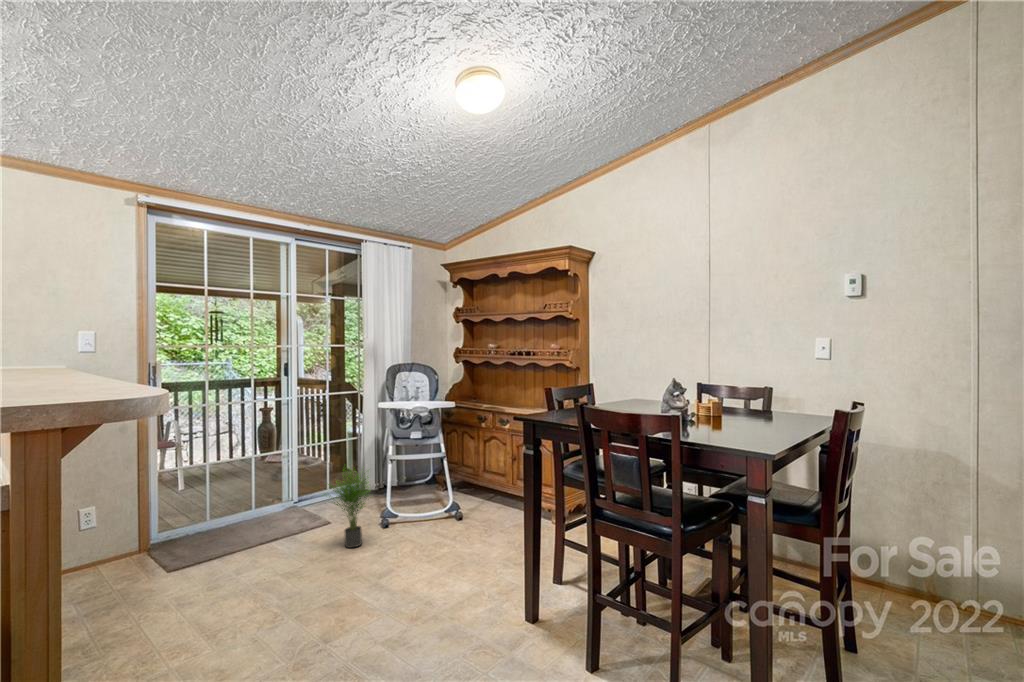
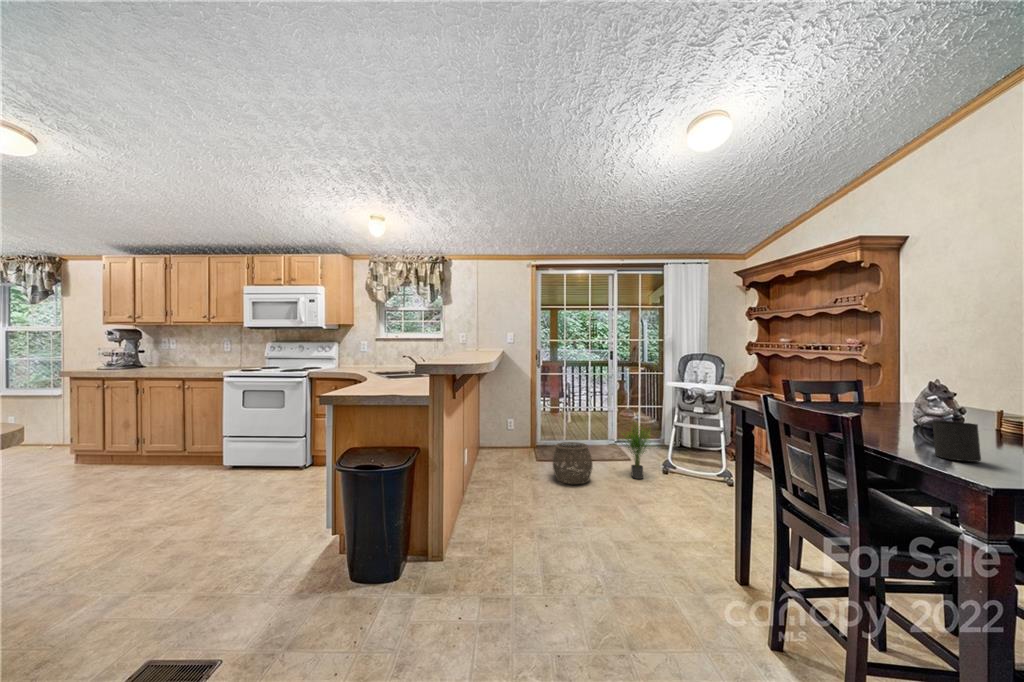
mug: none [699,413,734,445] -> present [920,421,981,462]
woven basket: none [218,516,295,593] -> present [553,442,592,484]

